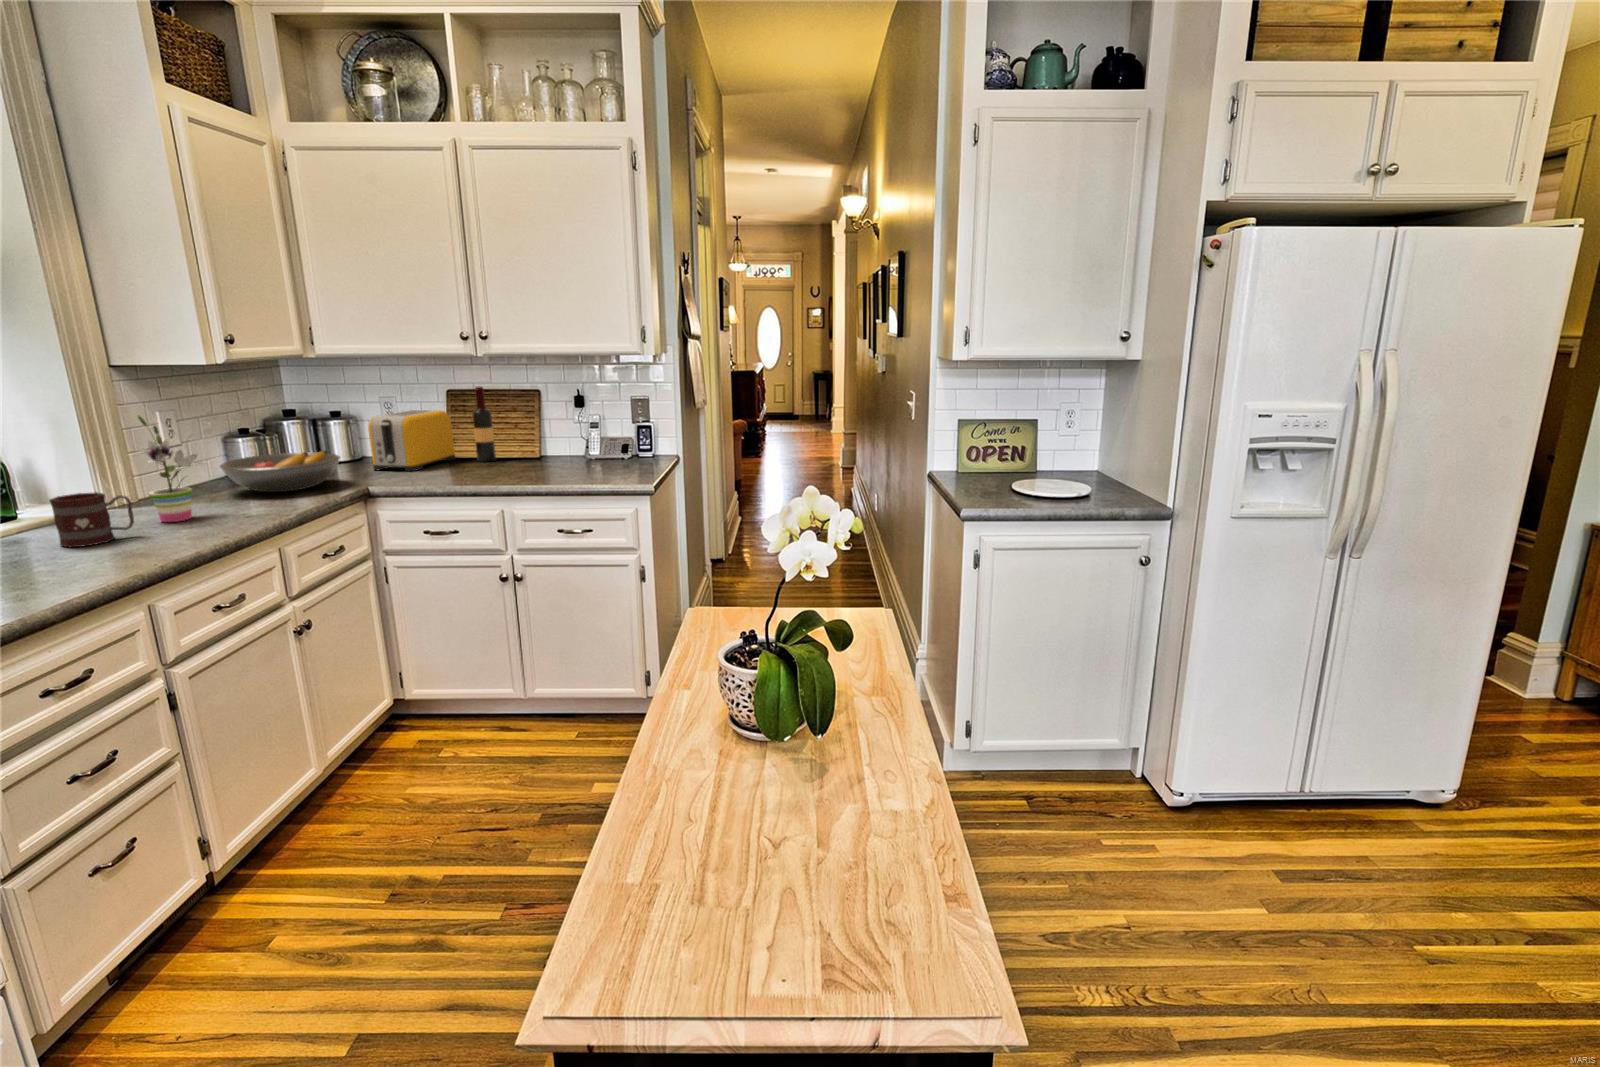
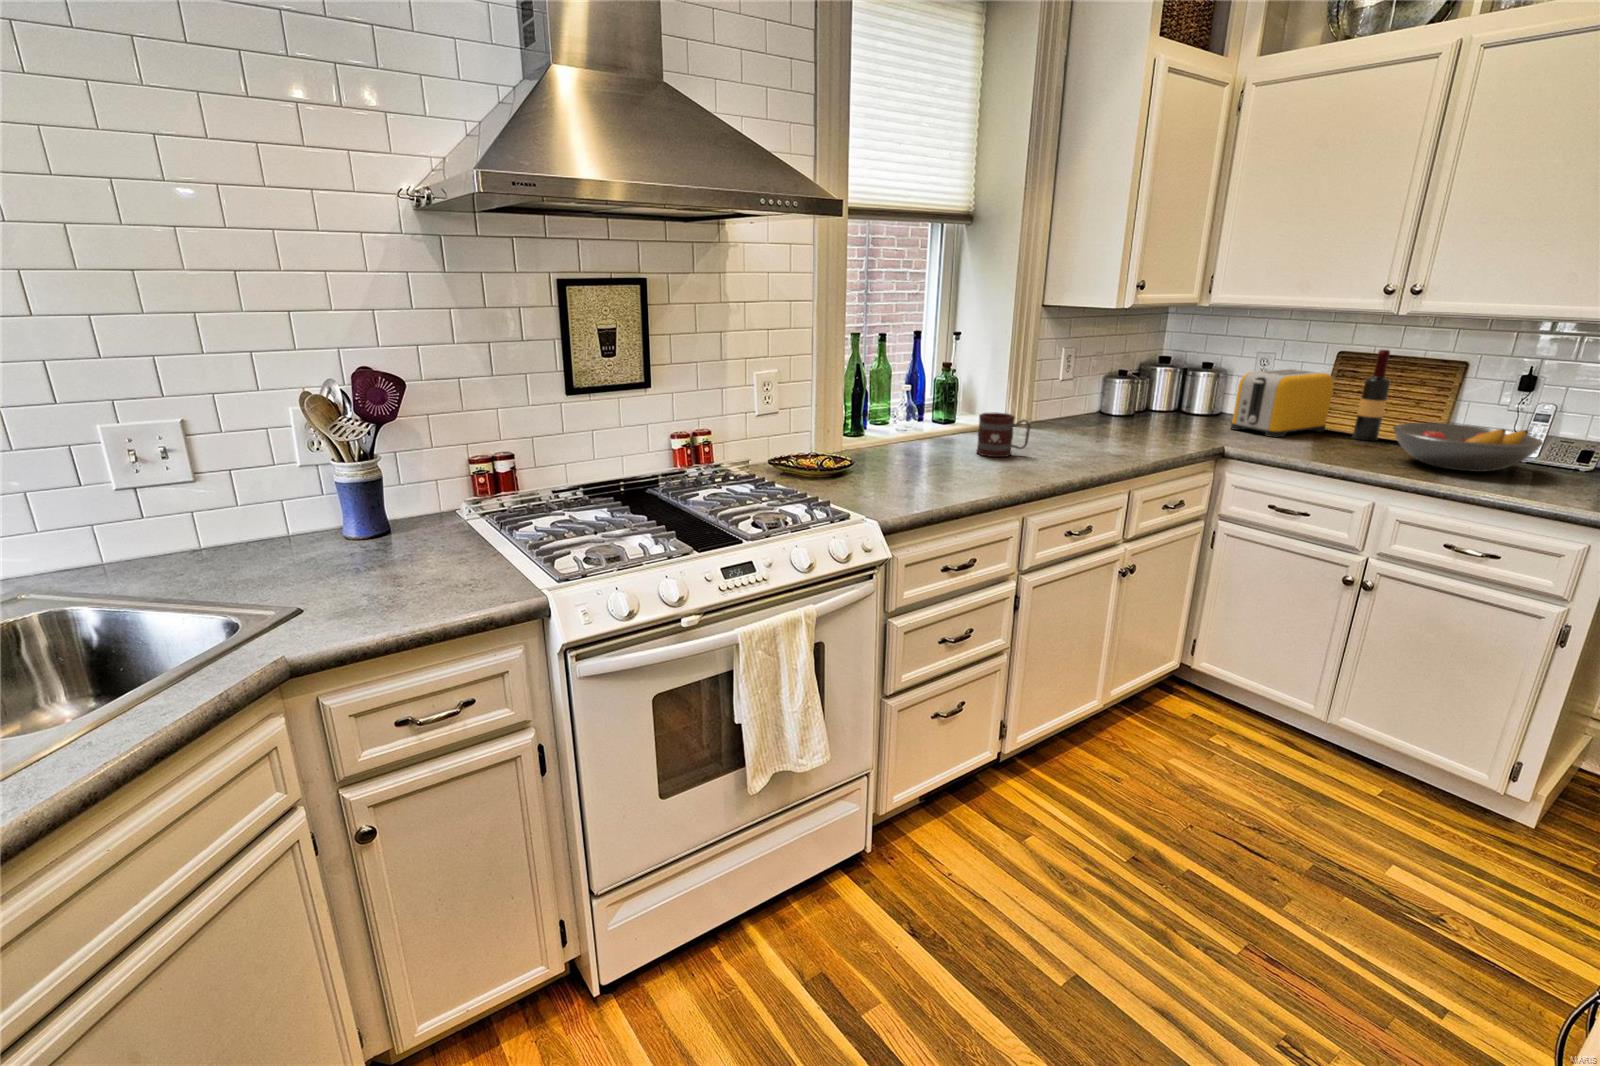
potted plant: present [138,416,202,522] -> none [1042,351,1090,449]
fruit bowl: present [220,451,340,492] -> present [1393,423,1543,472]

